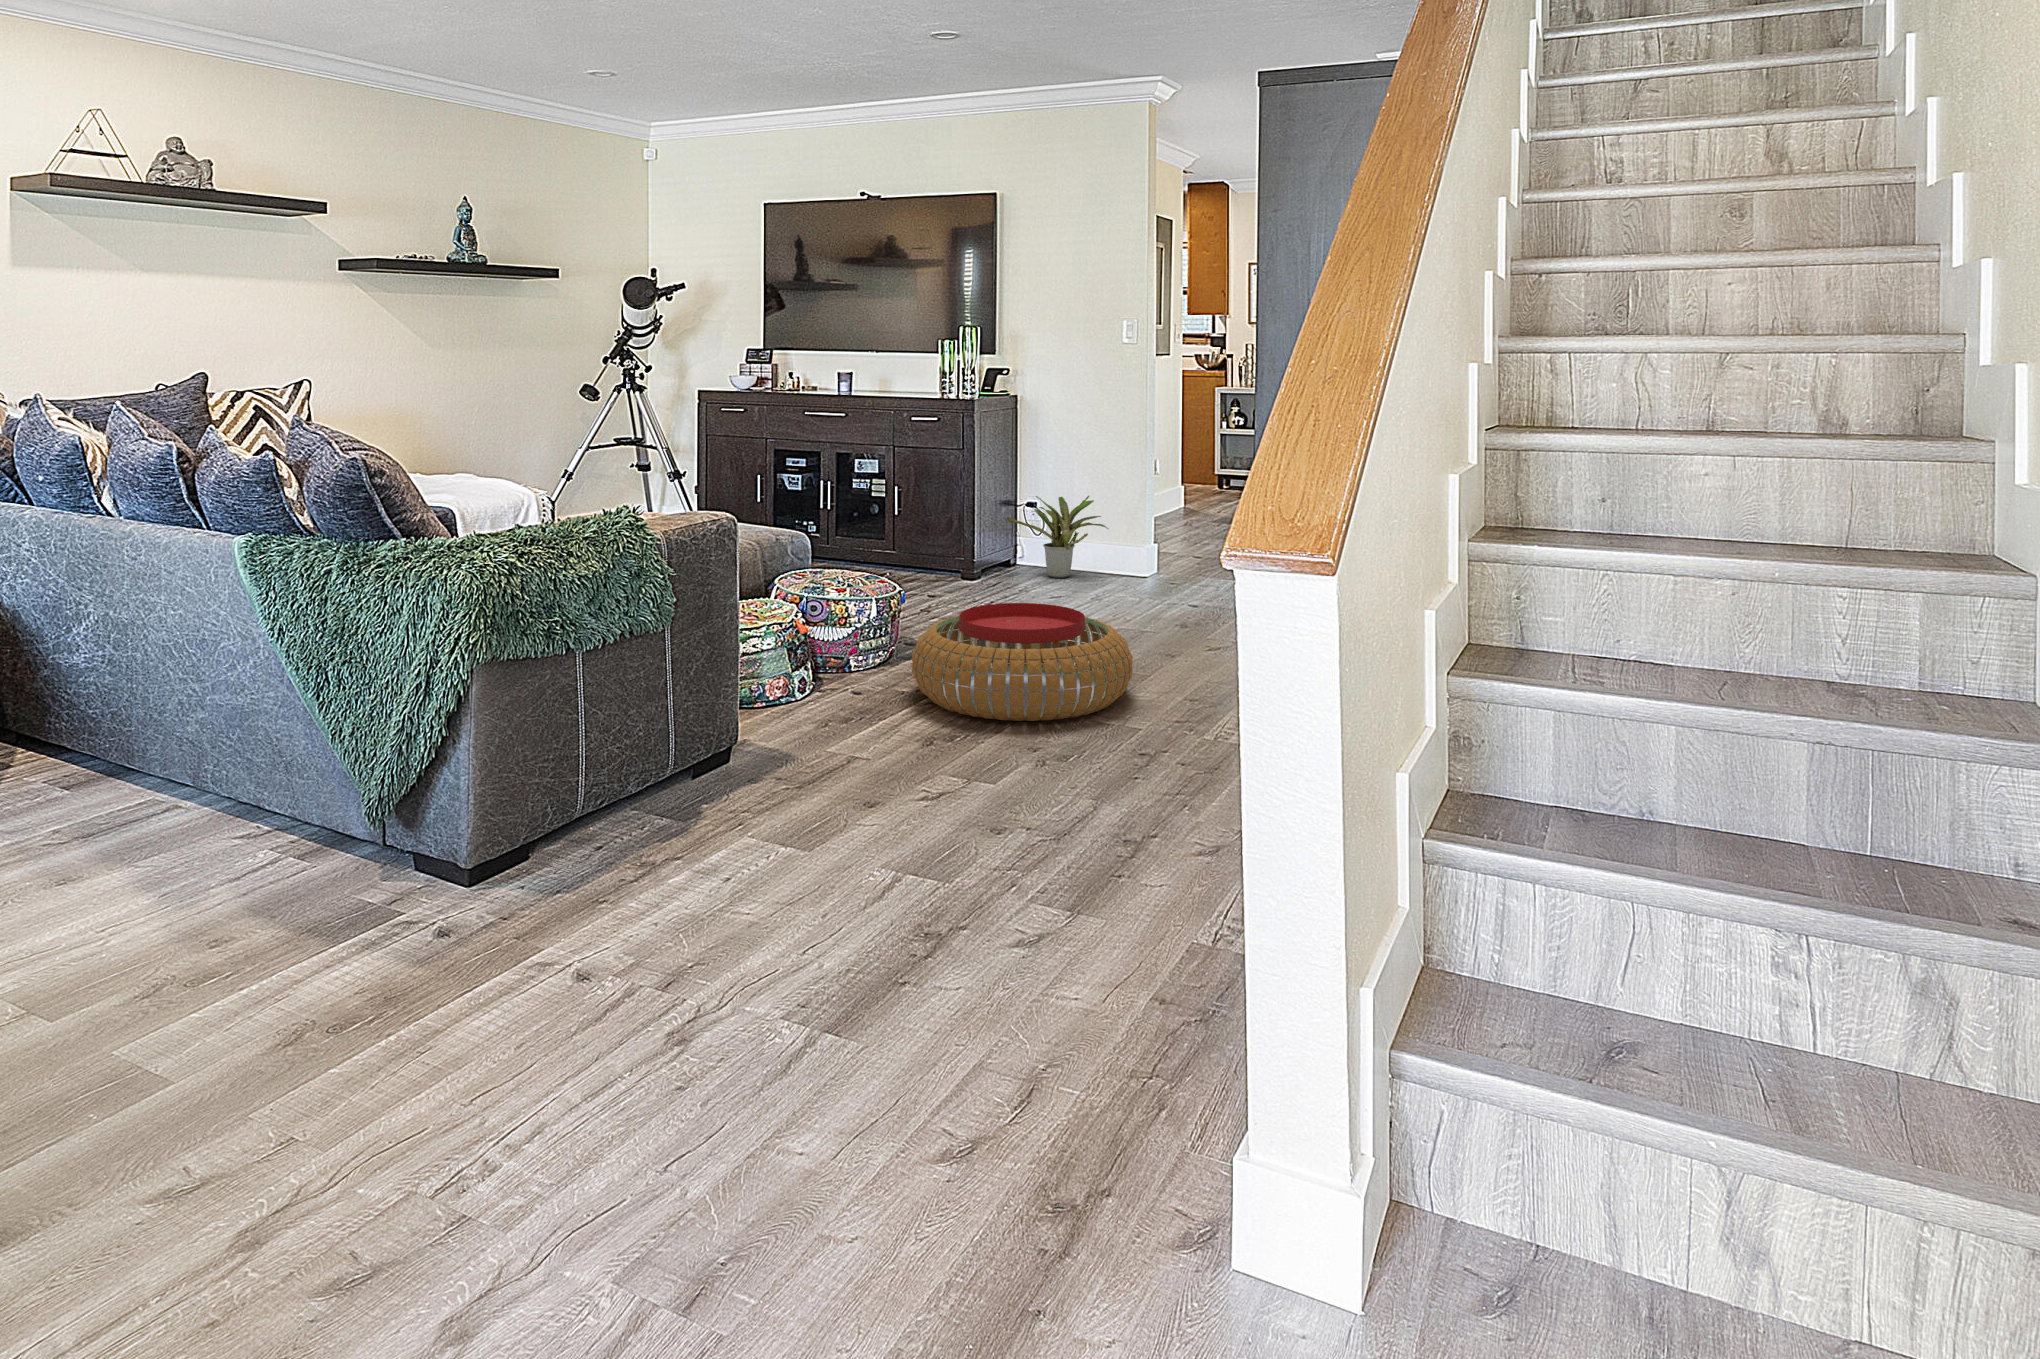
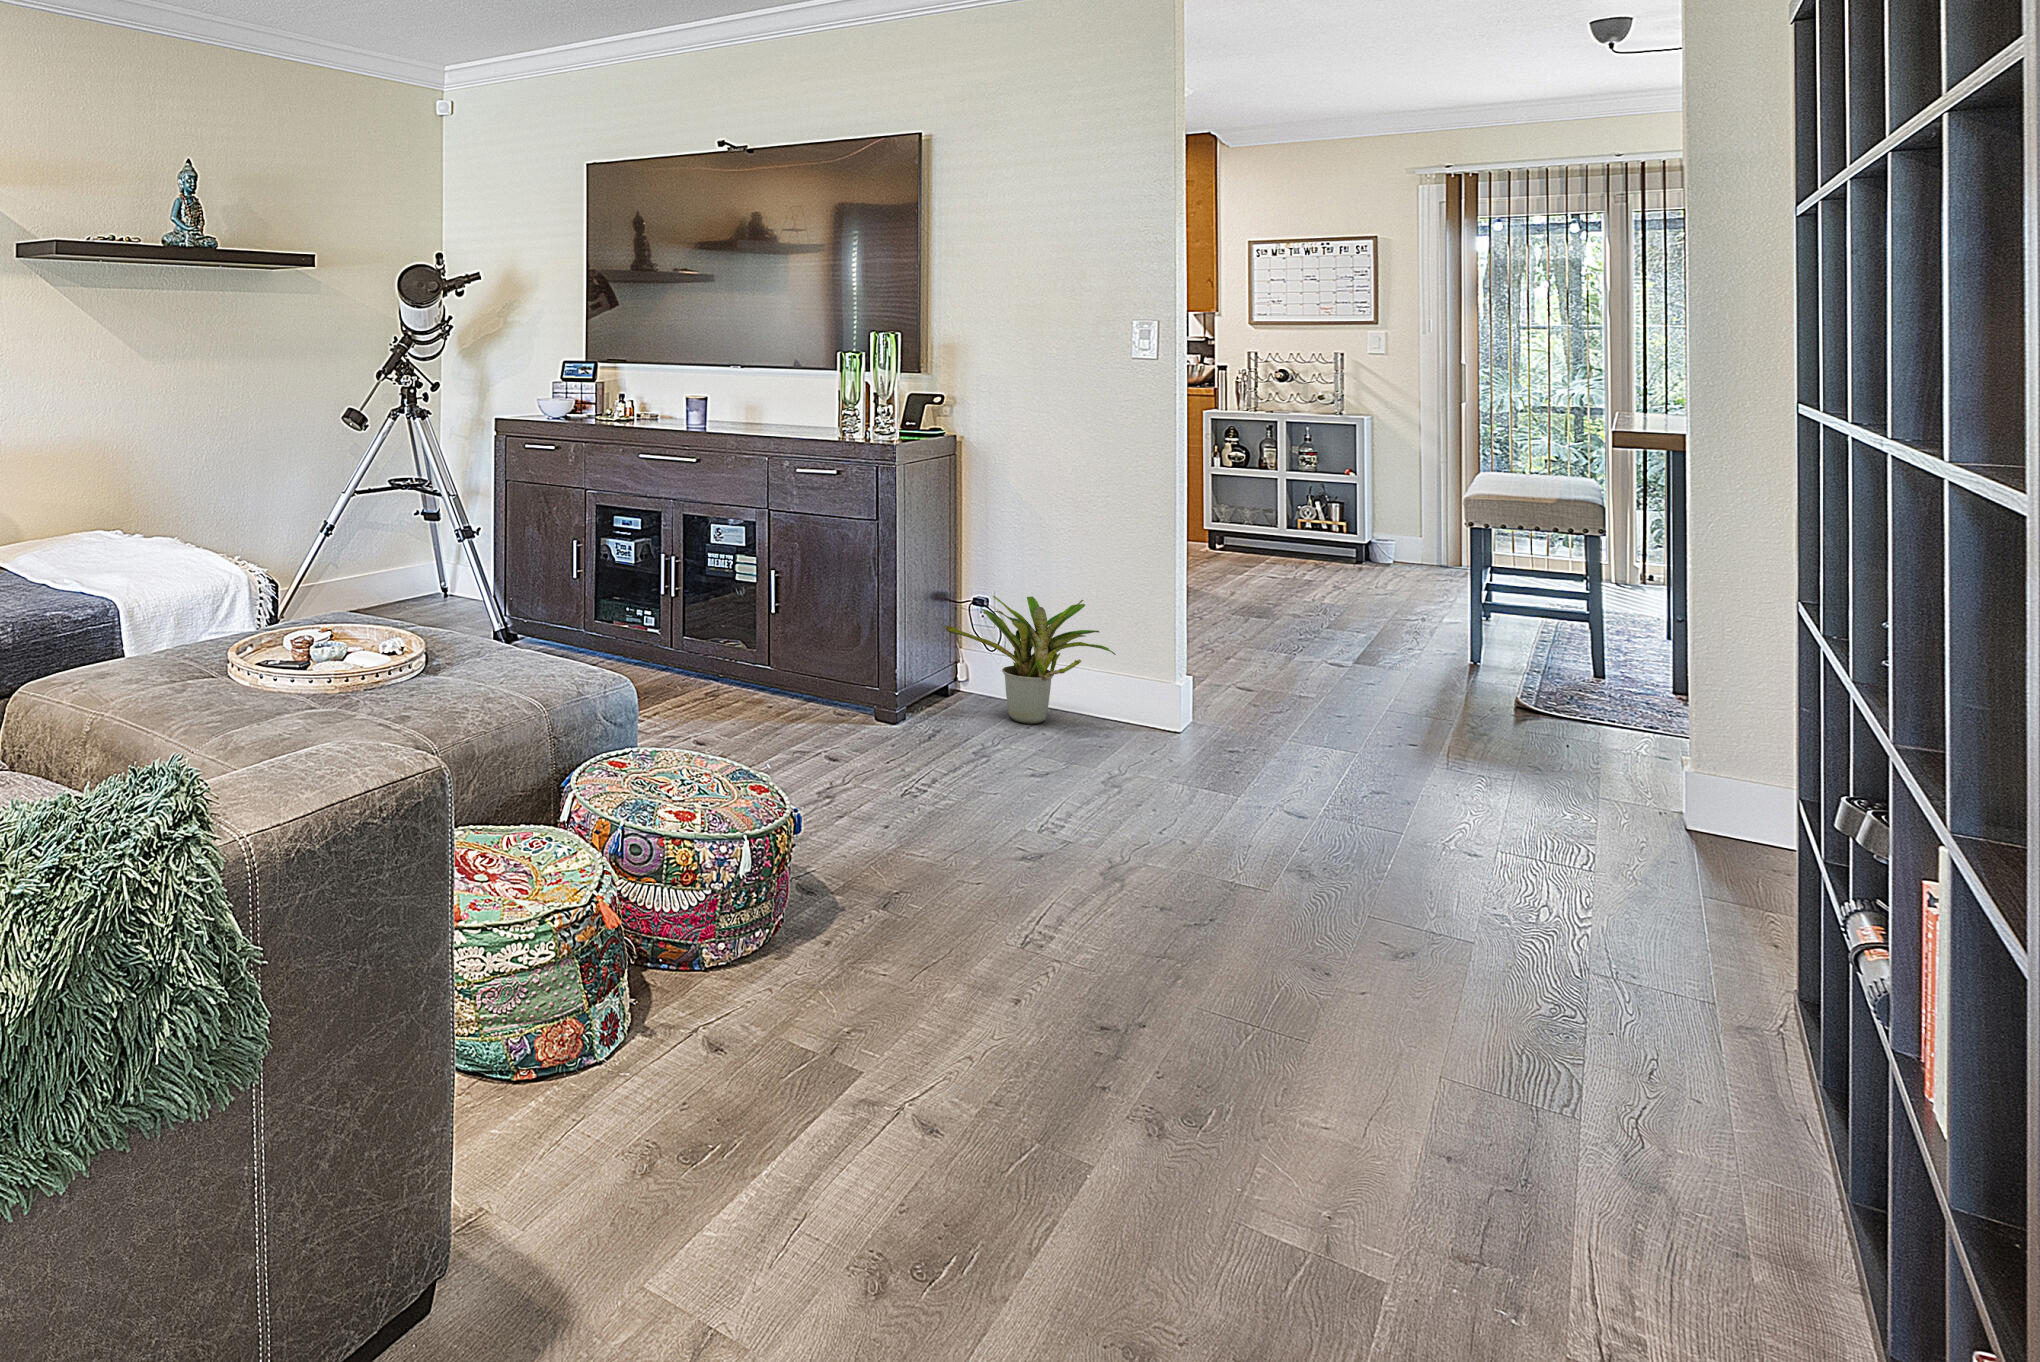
pouf: present [912,603,1133,721] -> none [838,860,1313,1179]

